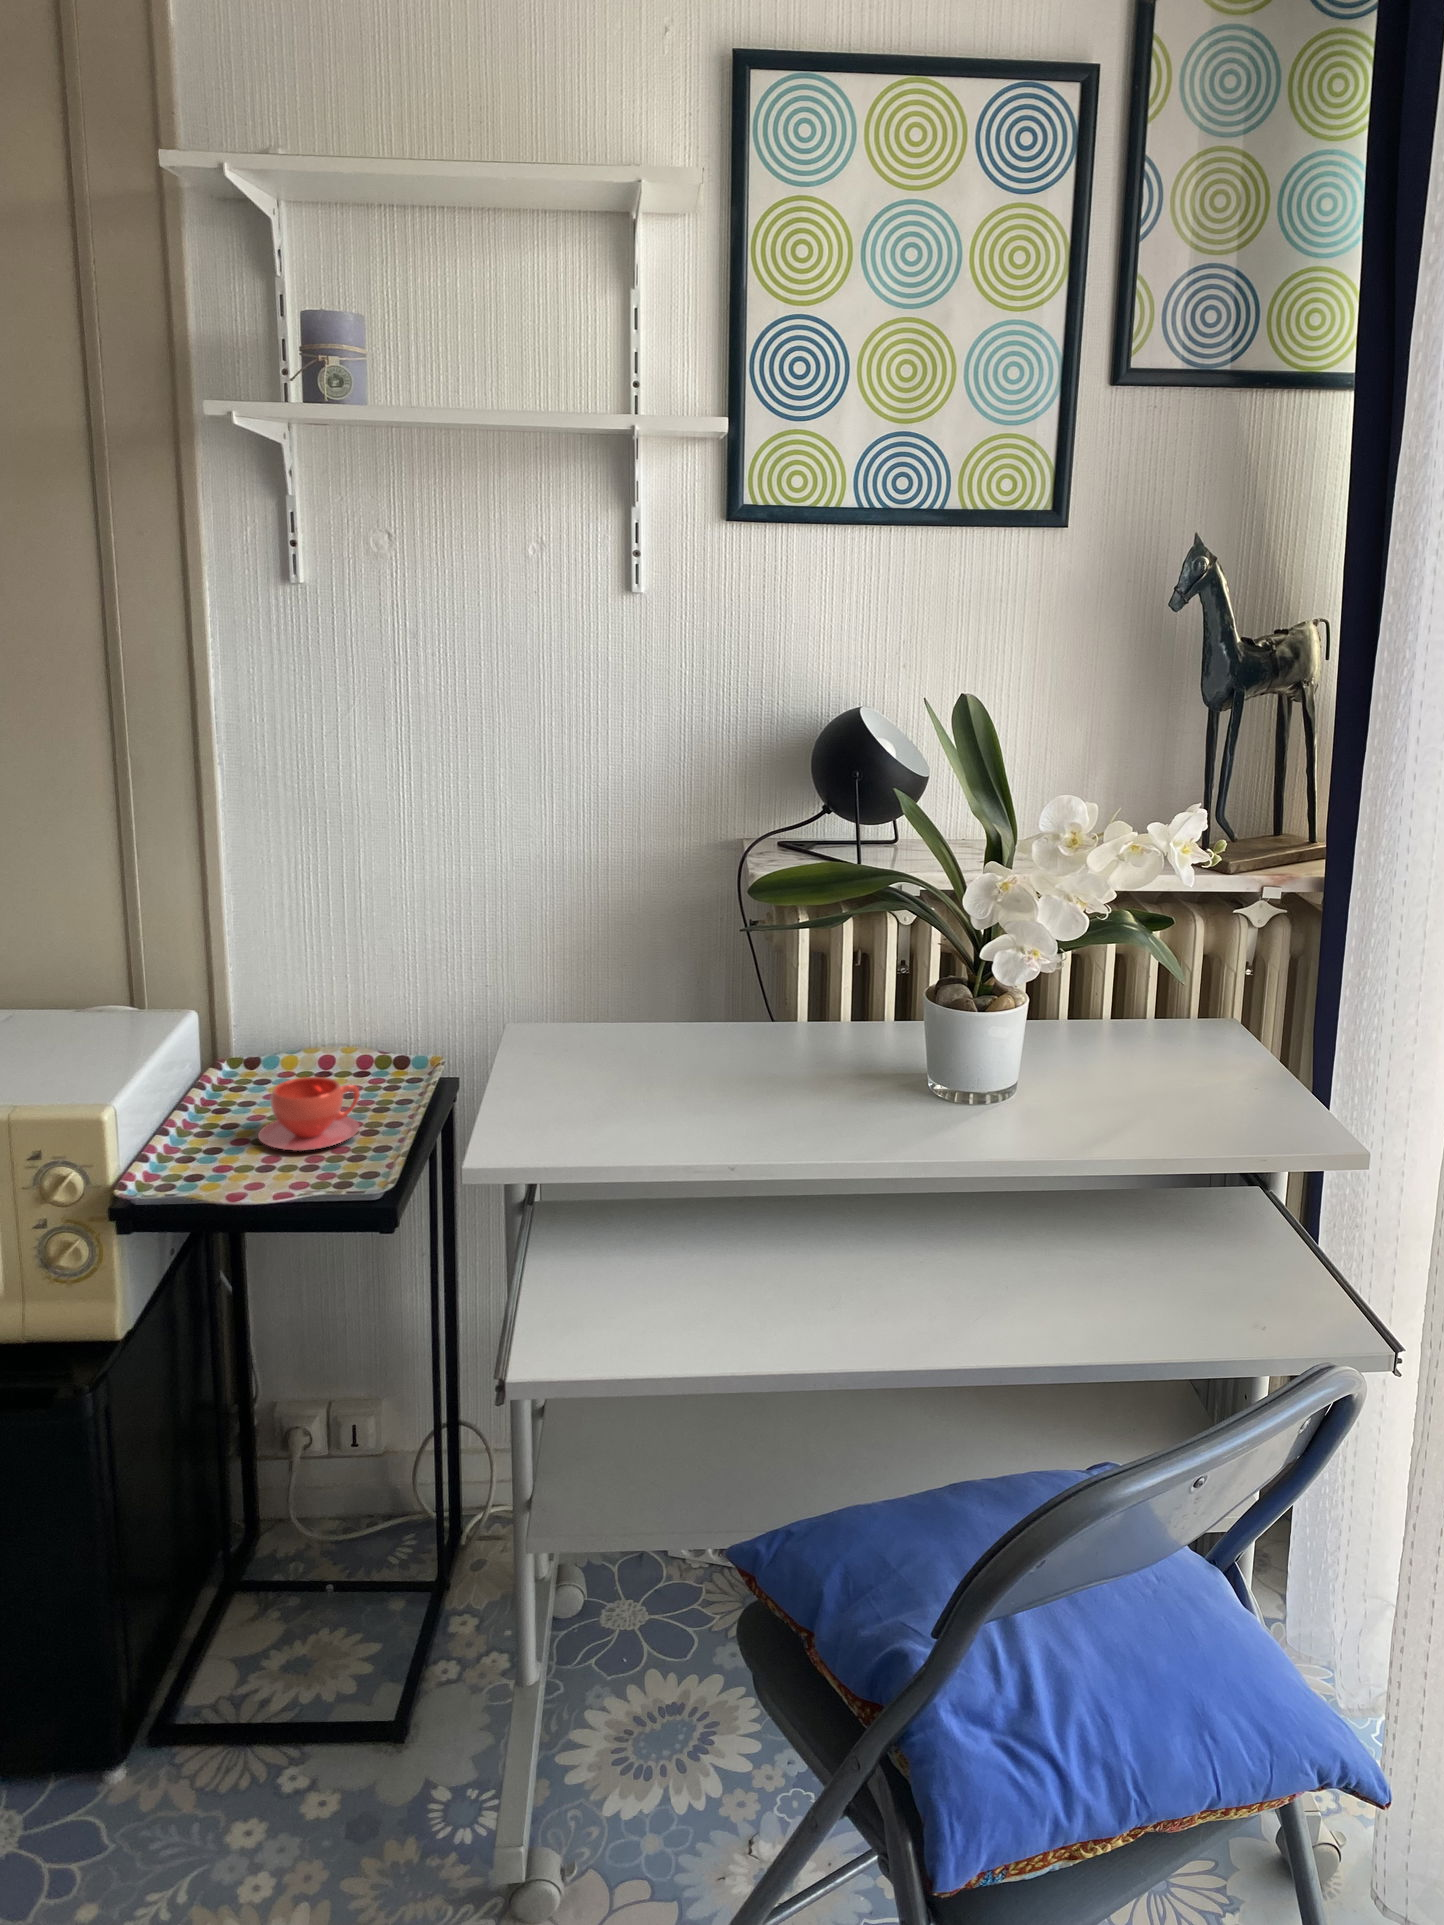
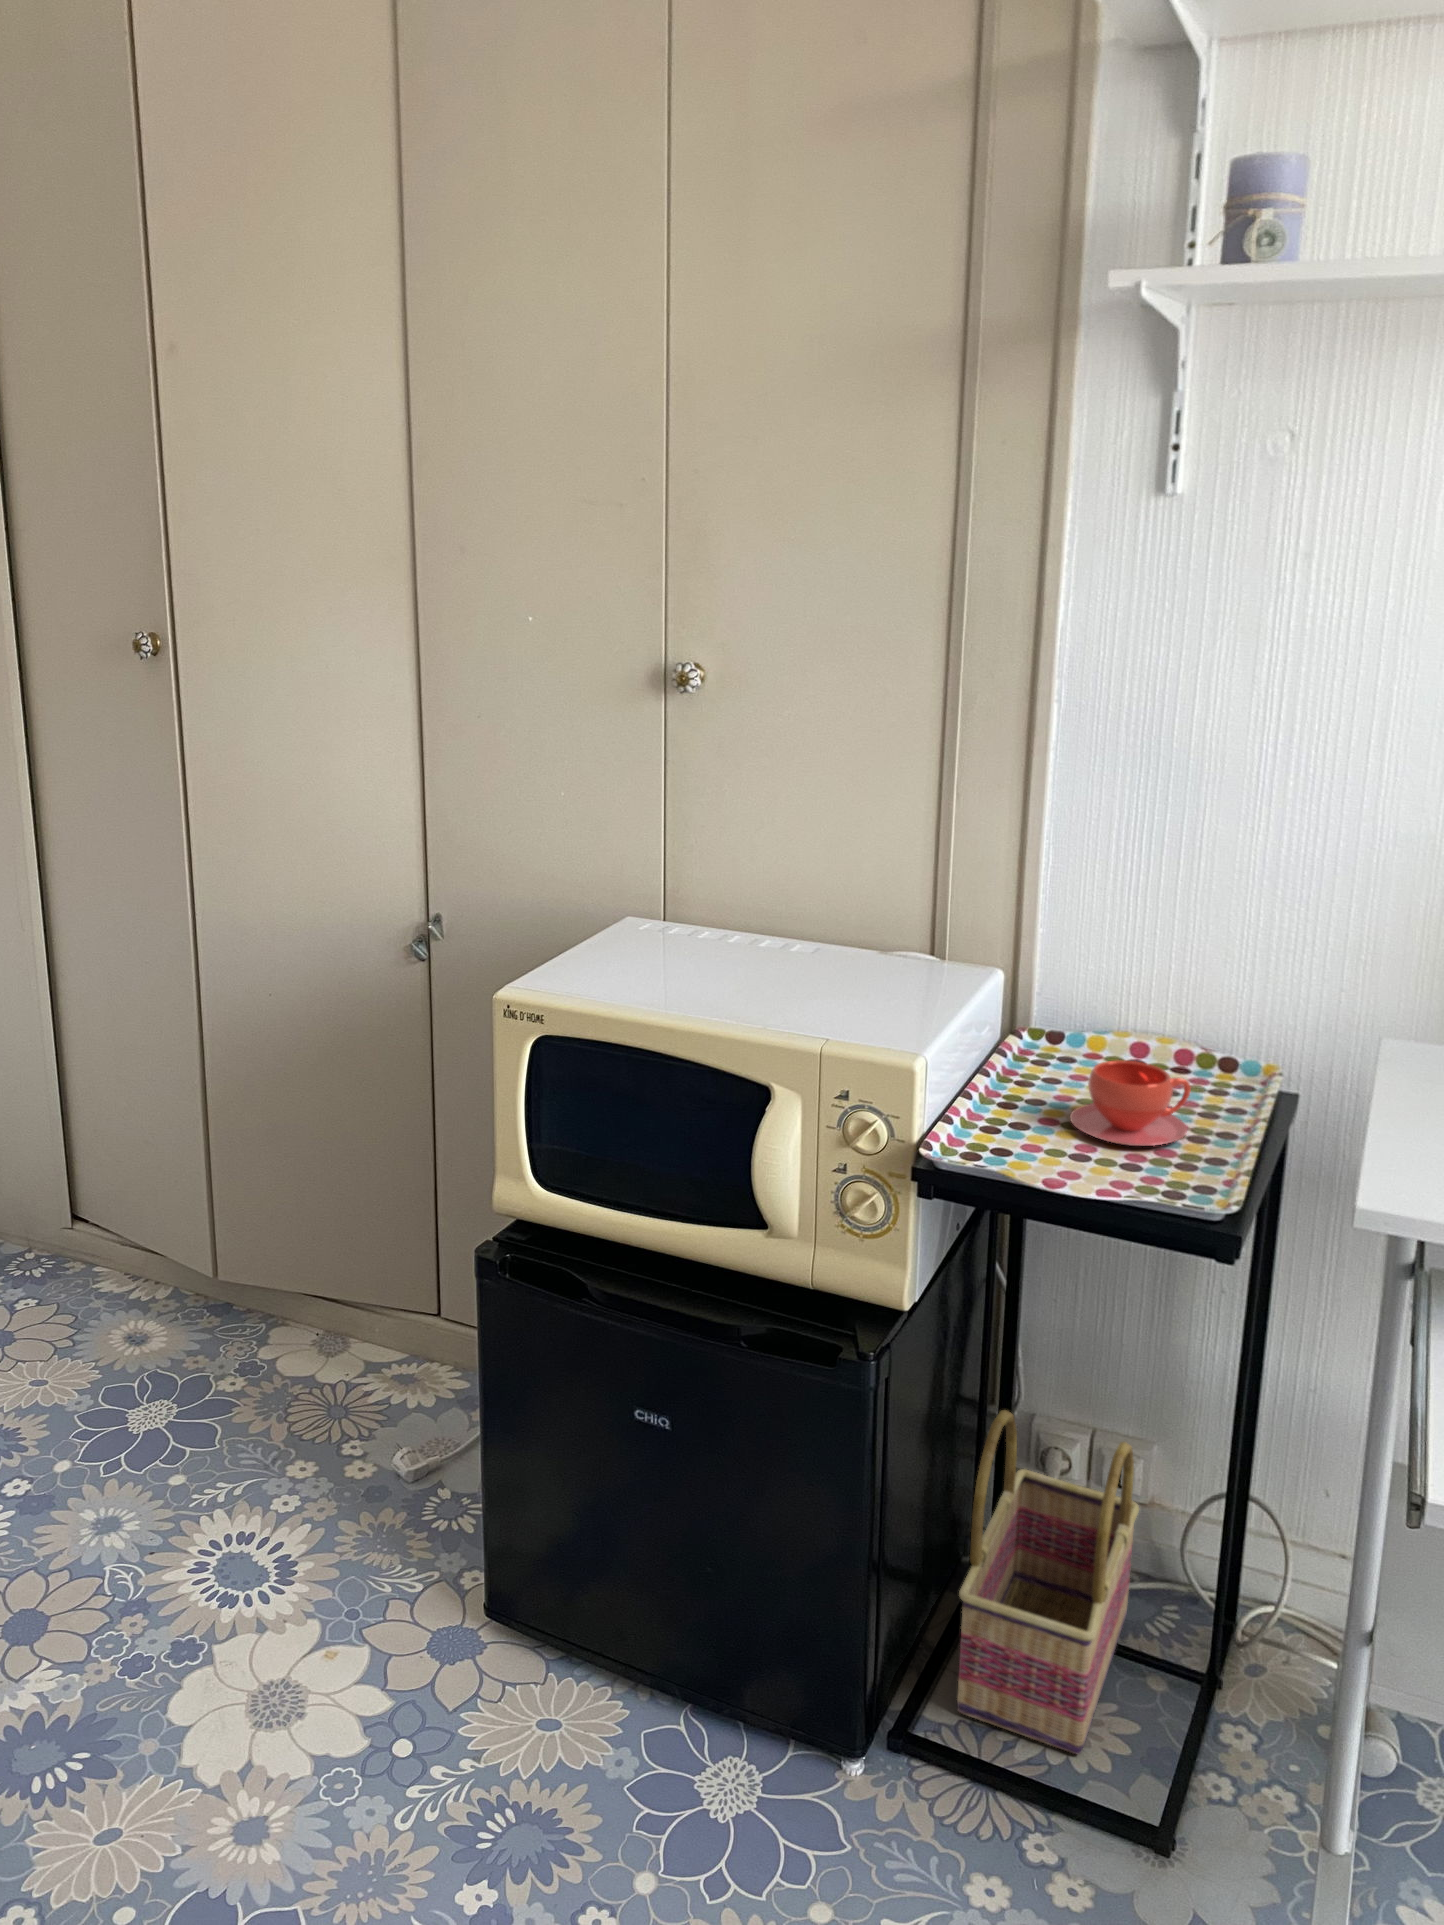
basket: none [209,1404,372,1688] -> present [957,1410,1139,1755]

